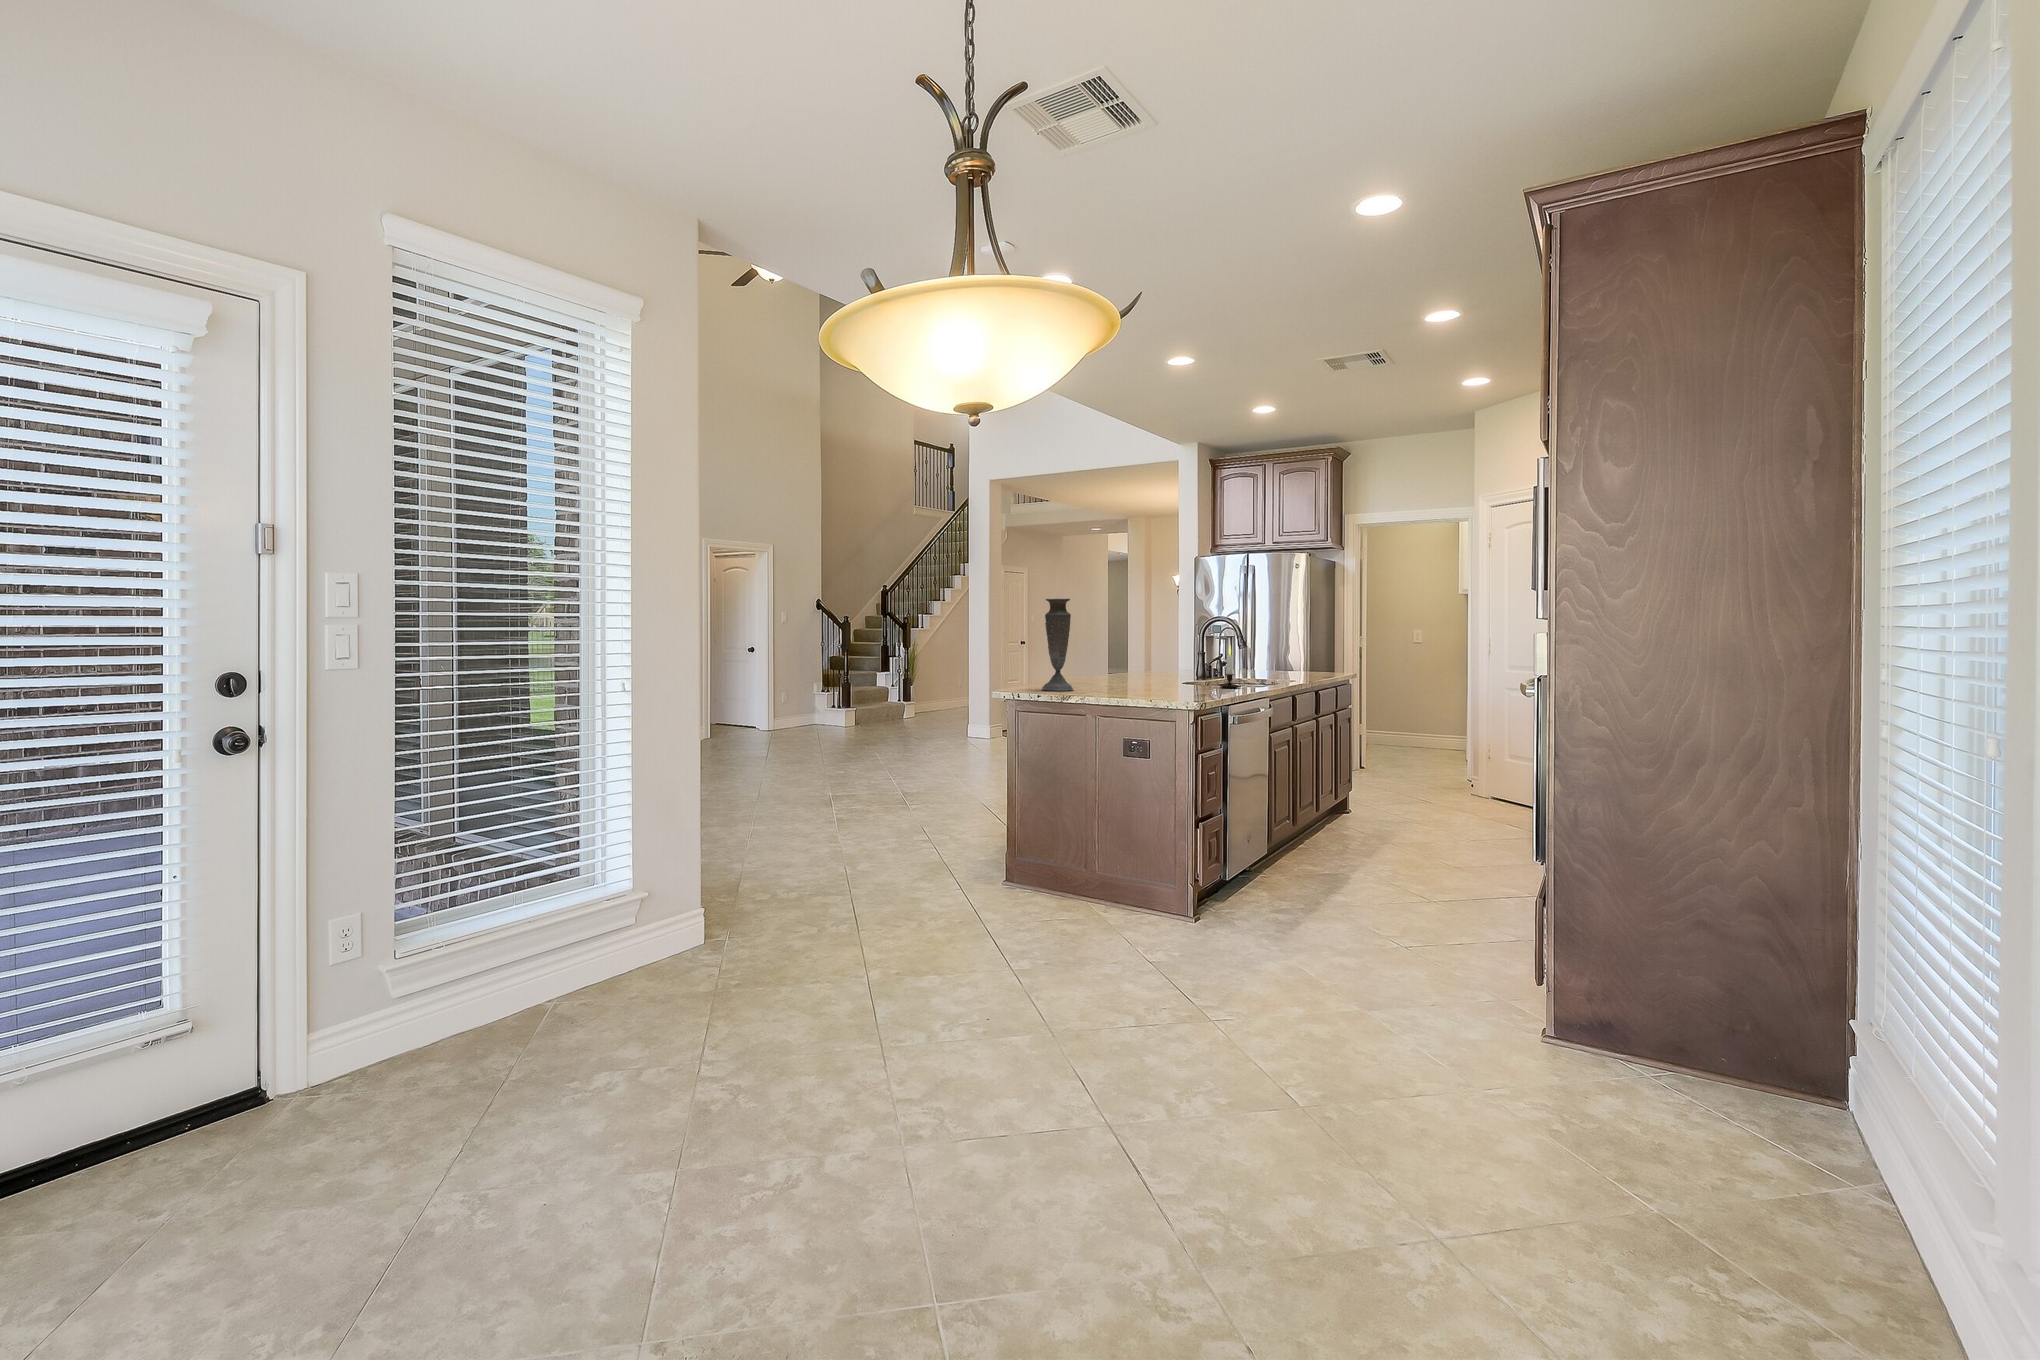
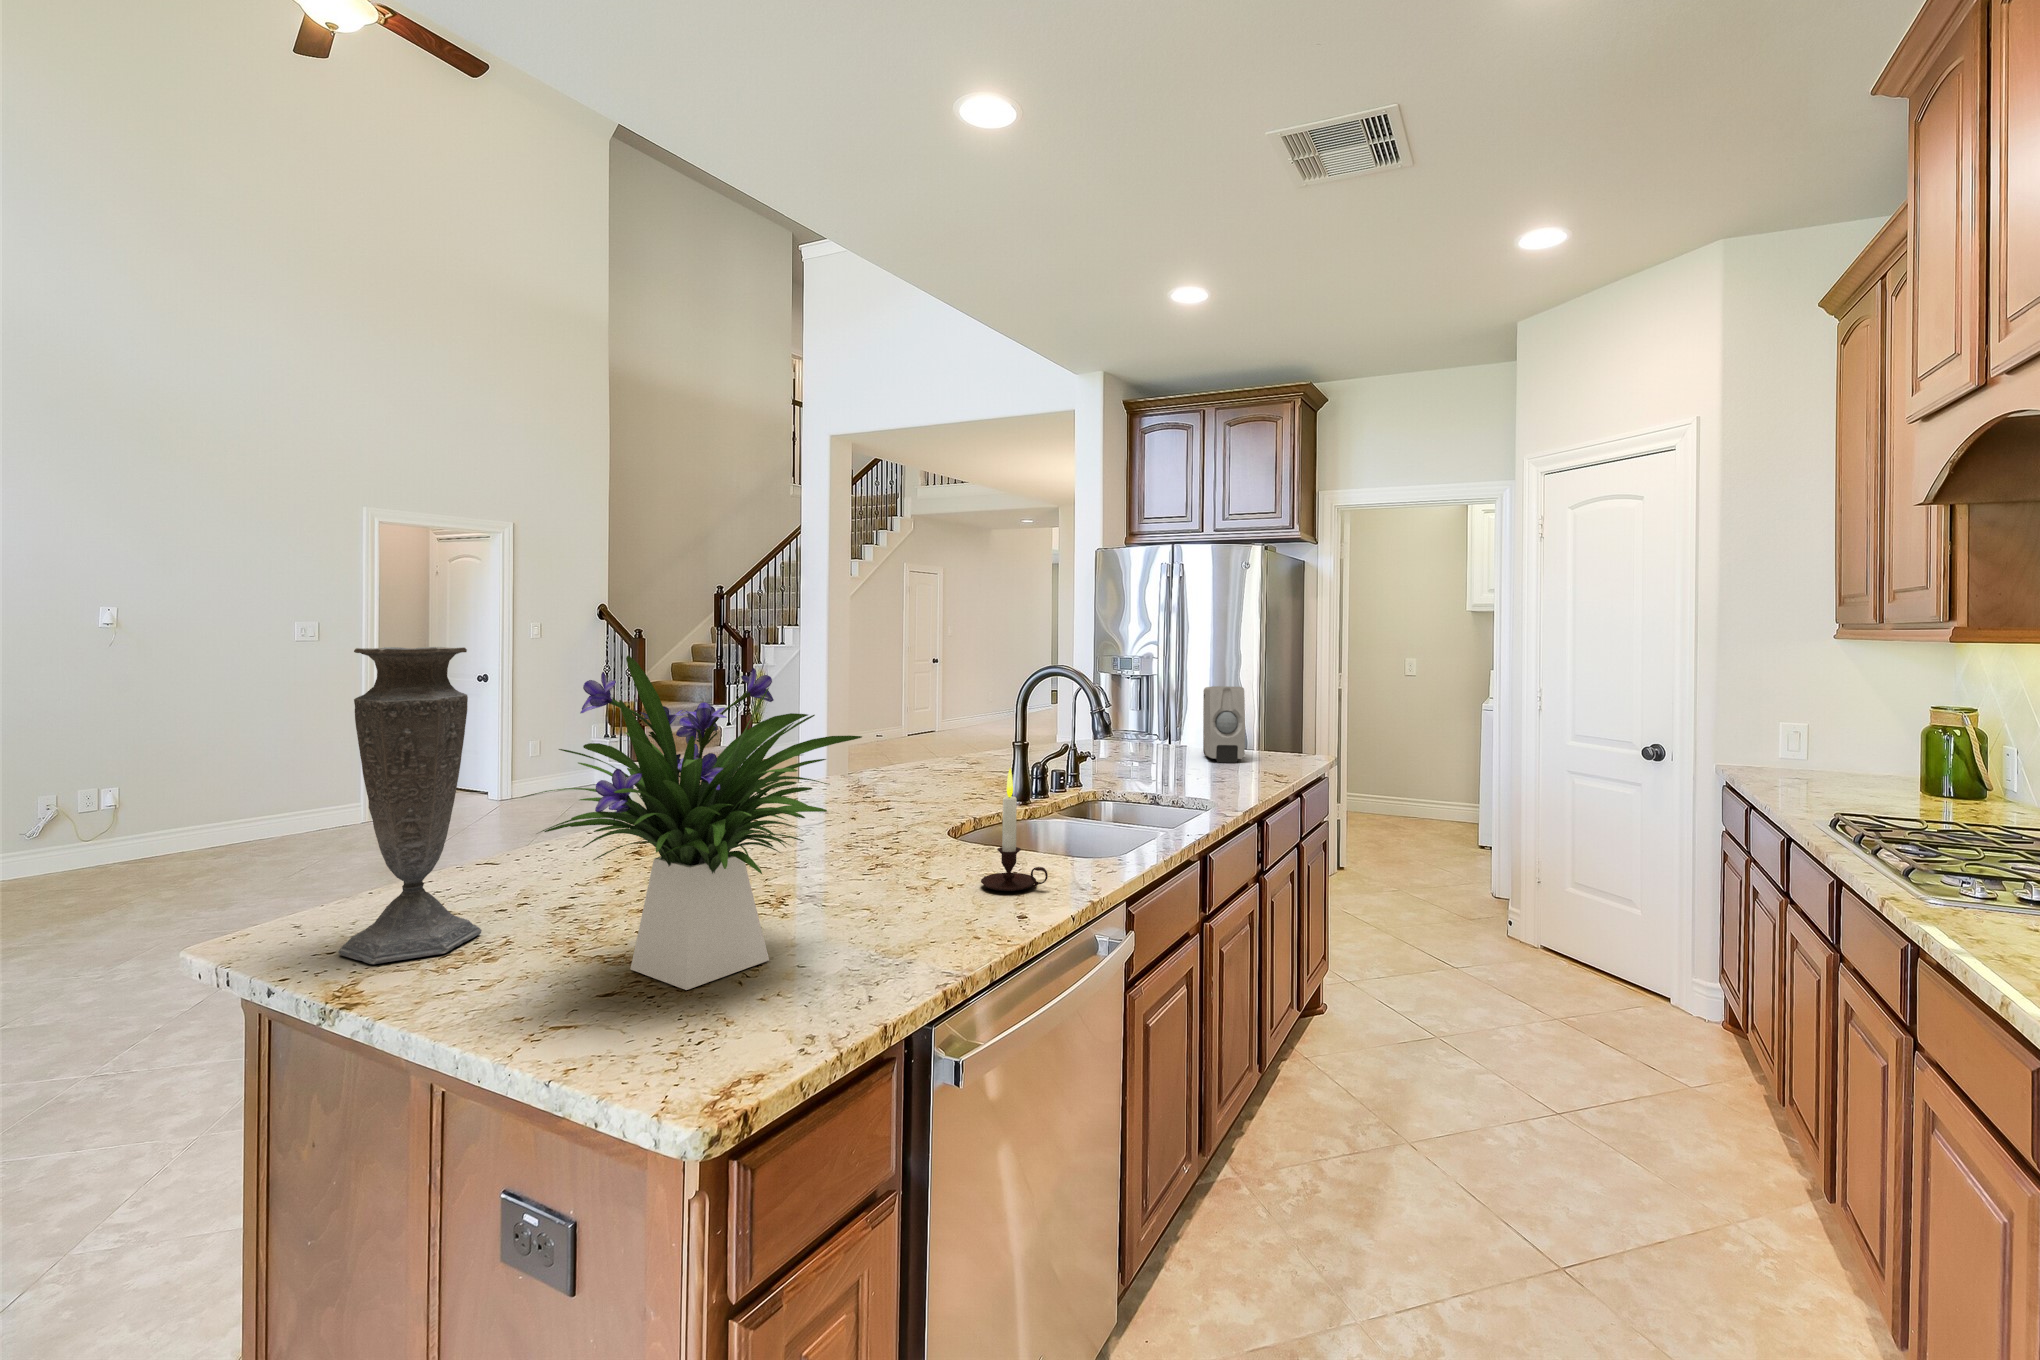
flower arrangement: none [1113,598,1208,694] -> present [521,656,862,990]
soap dispenser: none [1279,632,1304,673] -> present [1203,686,1245,763]

